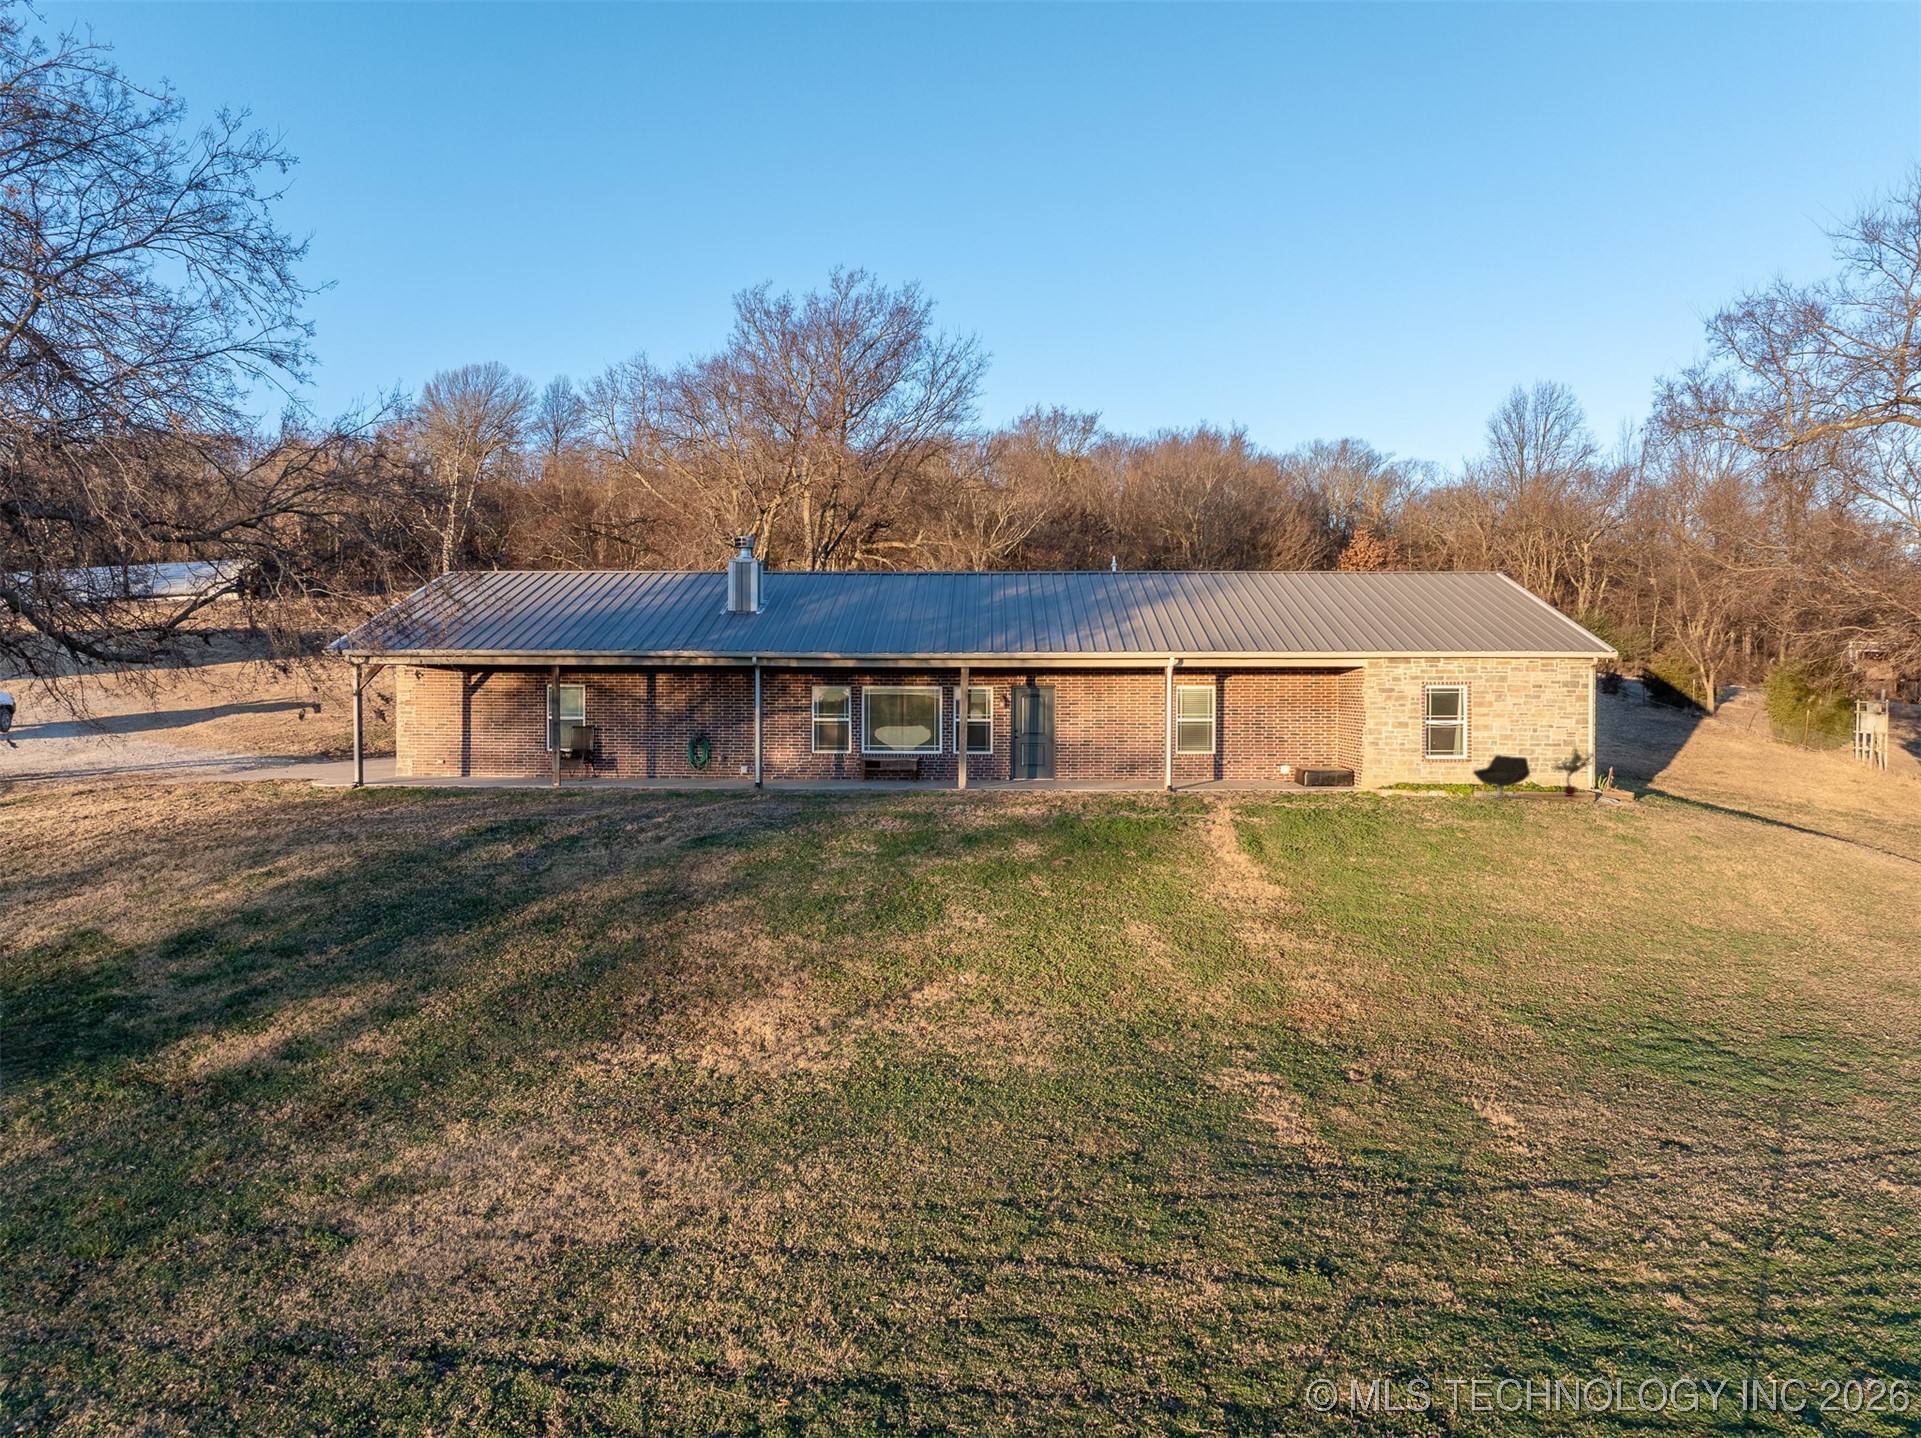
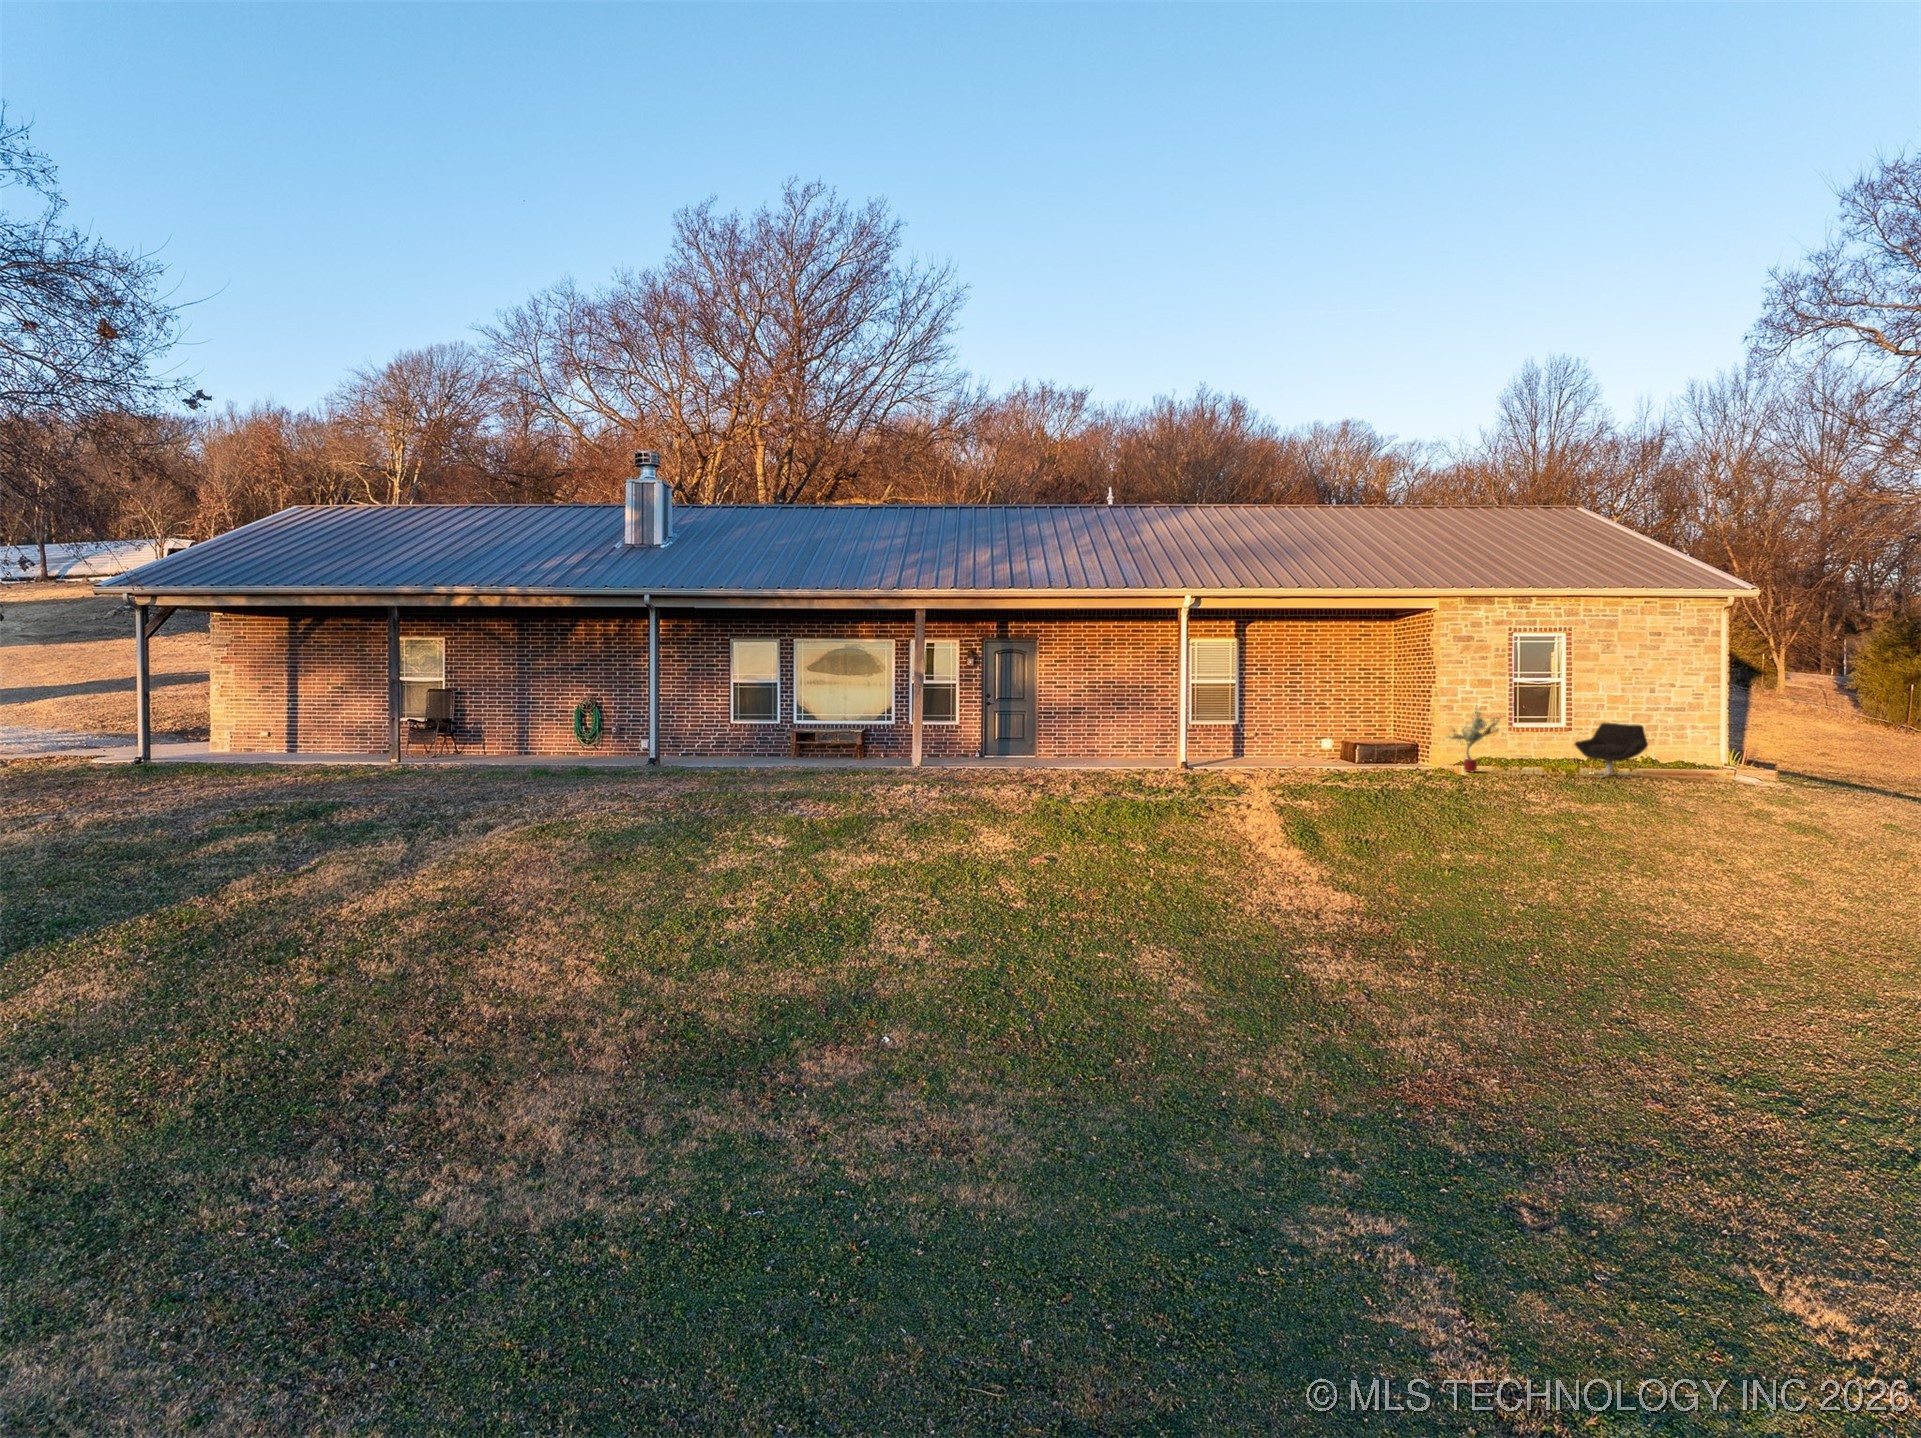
potted tree: present [1552,748,1593,796] -> present [1448,711,1500,772]

